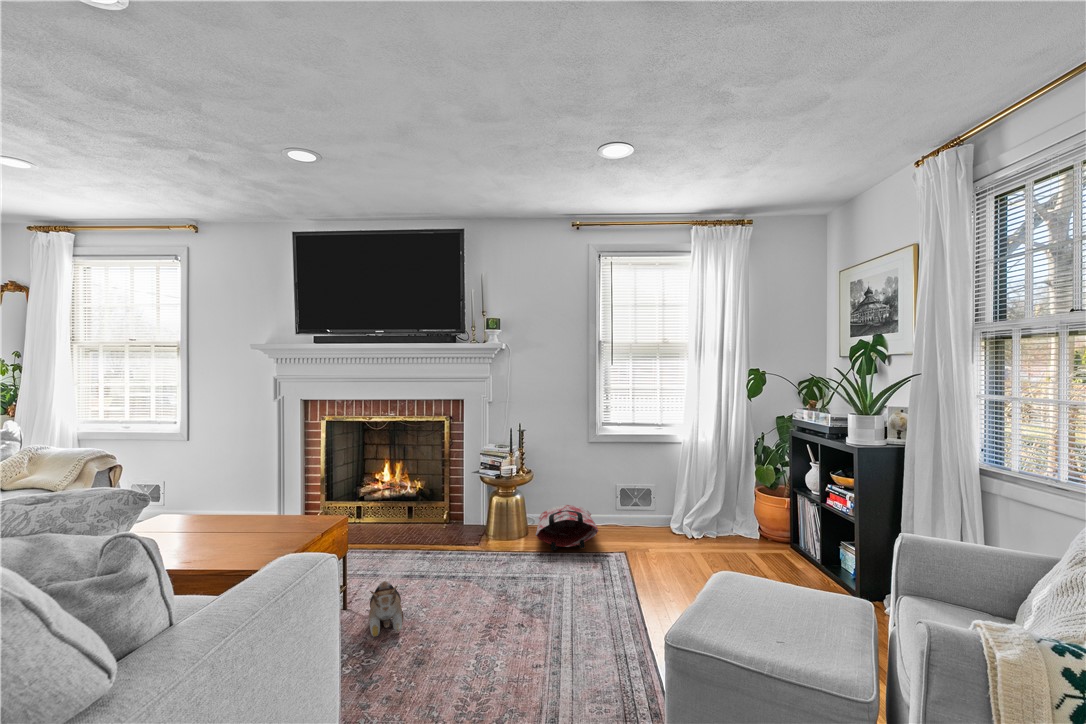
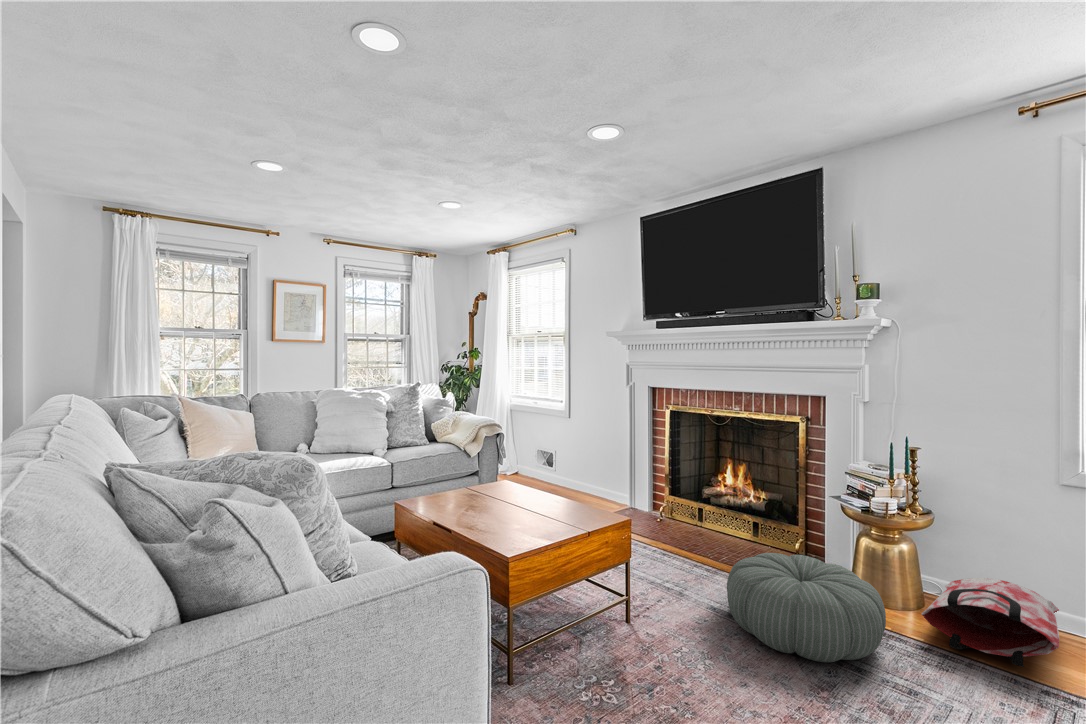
pouf: none [419,516,523,584] -> present [727,553,886,662]
plush toy: present [369,581,403,637] -> none [615,610,671,680]

